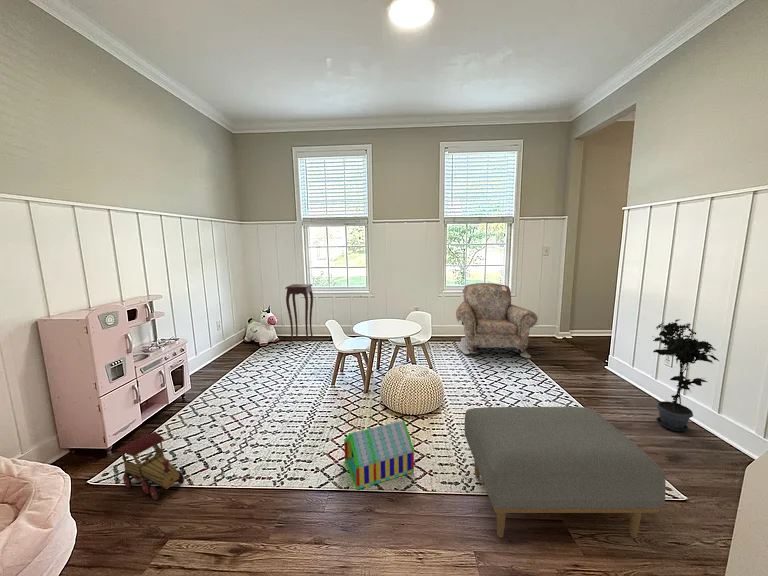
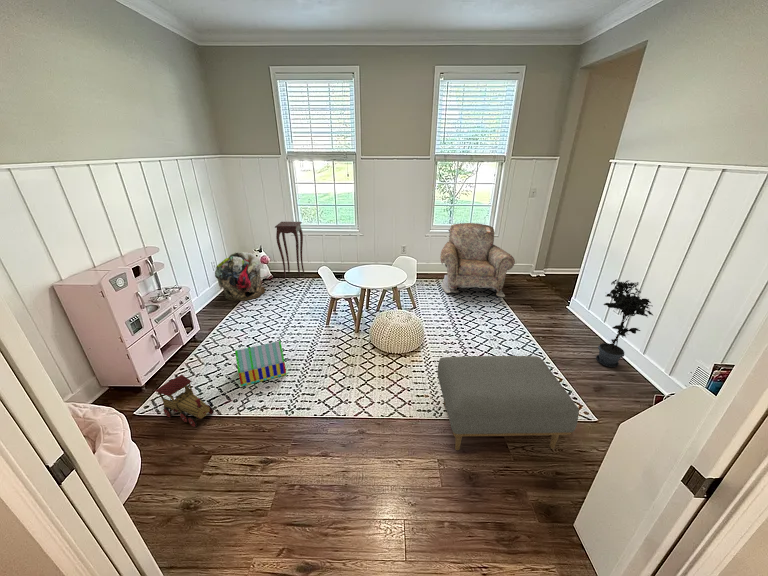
laundry basket: none [218,311,270,362] -> present [215,252,265,301]
toy house: present [344,420,414,489] -> present [235,341,286,386]

